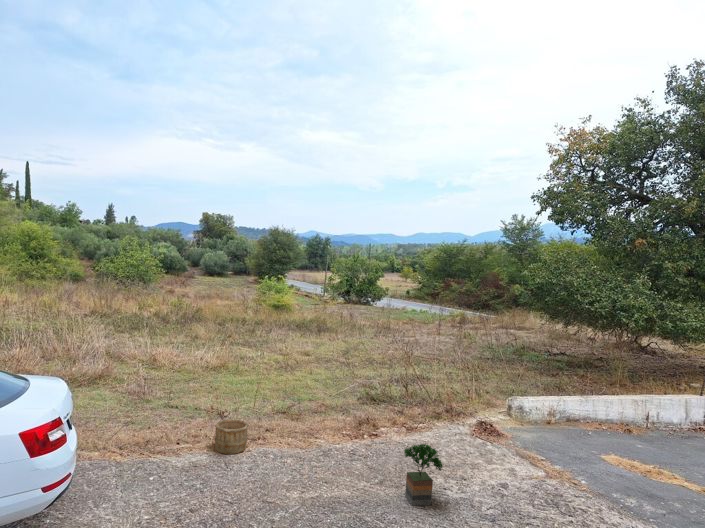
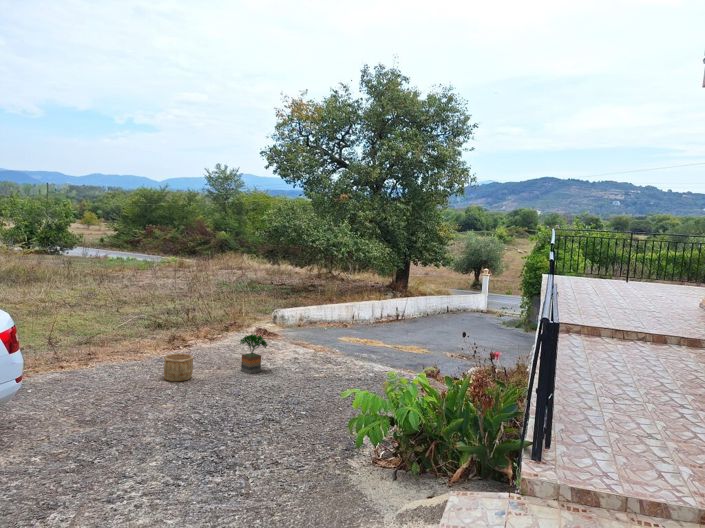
wooden bucket: present [215,419,249,454] -> present [164,353,194,381]

